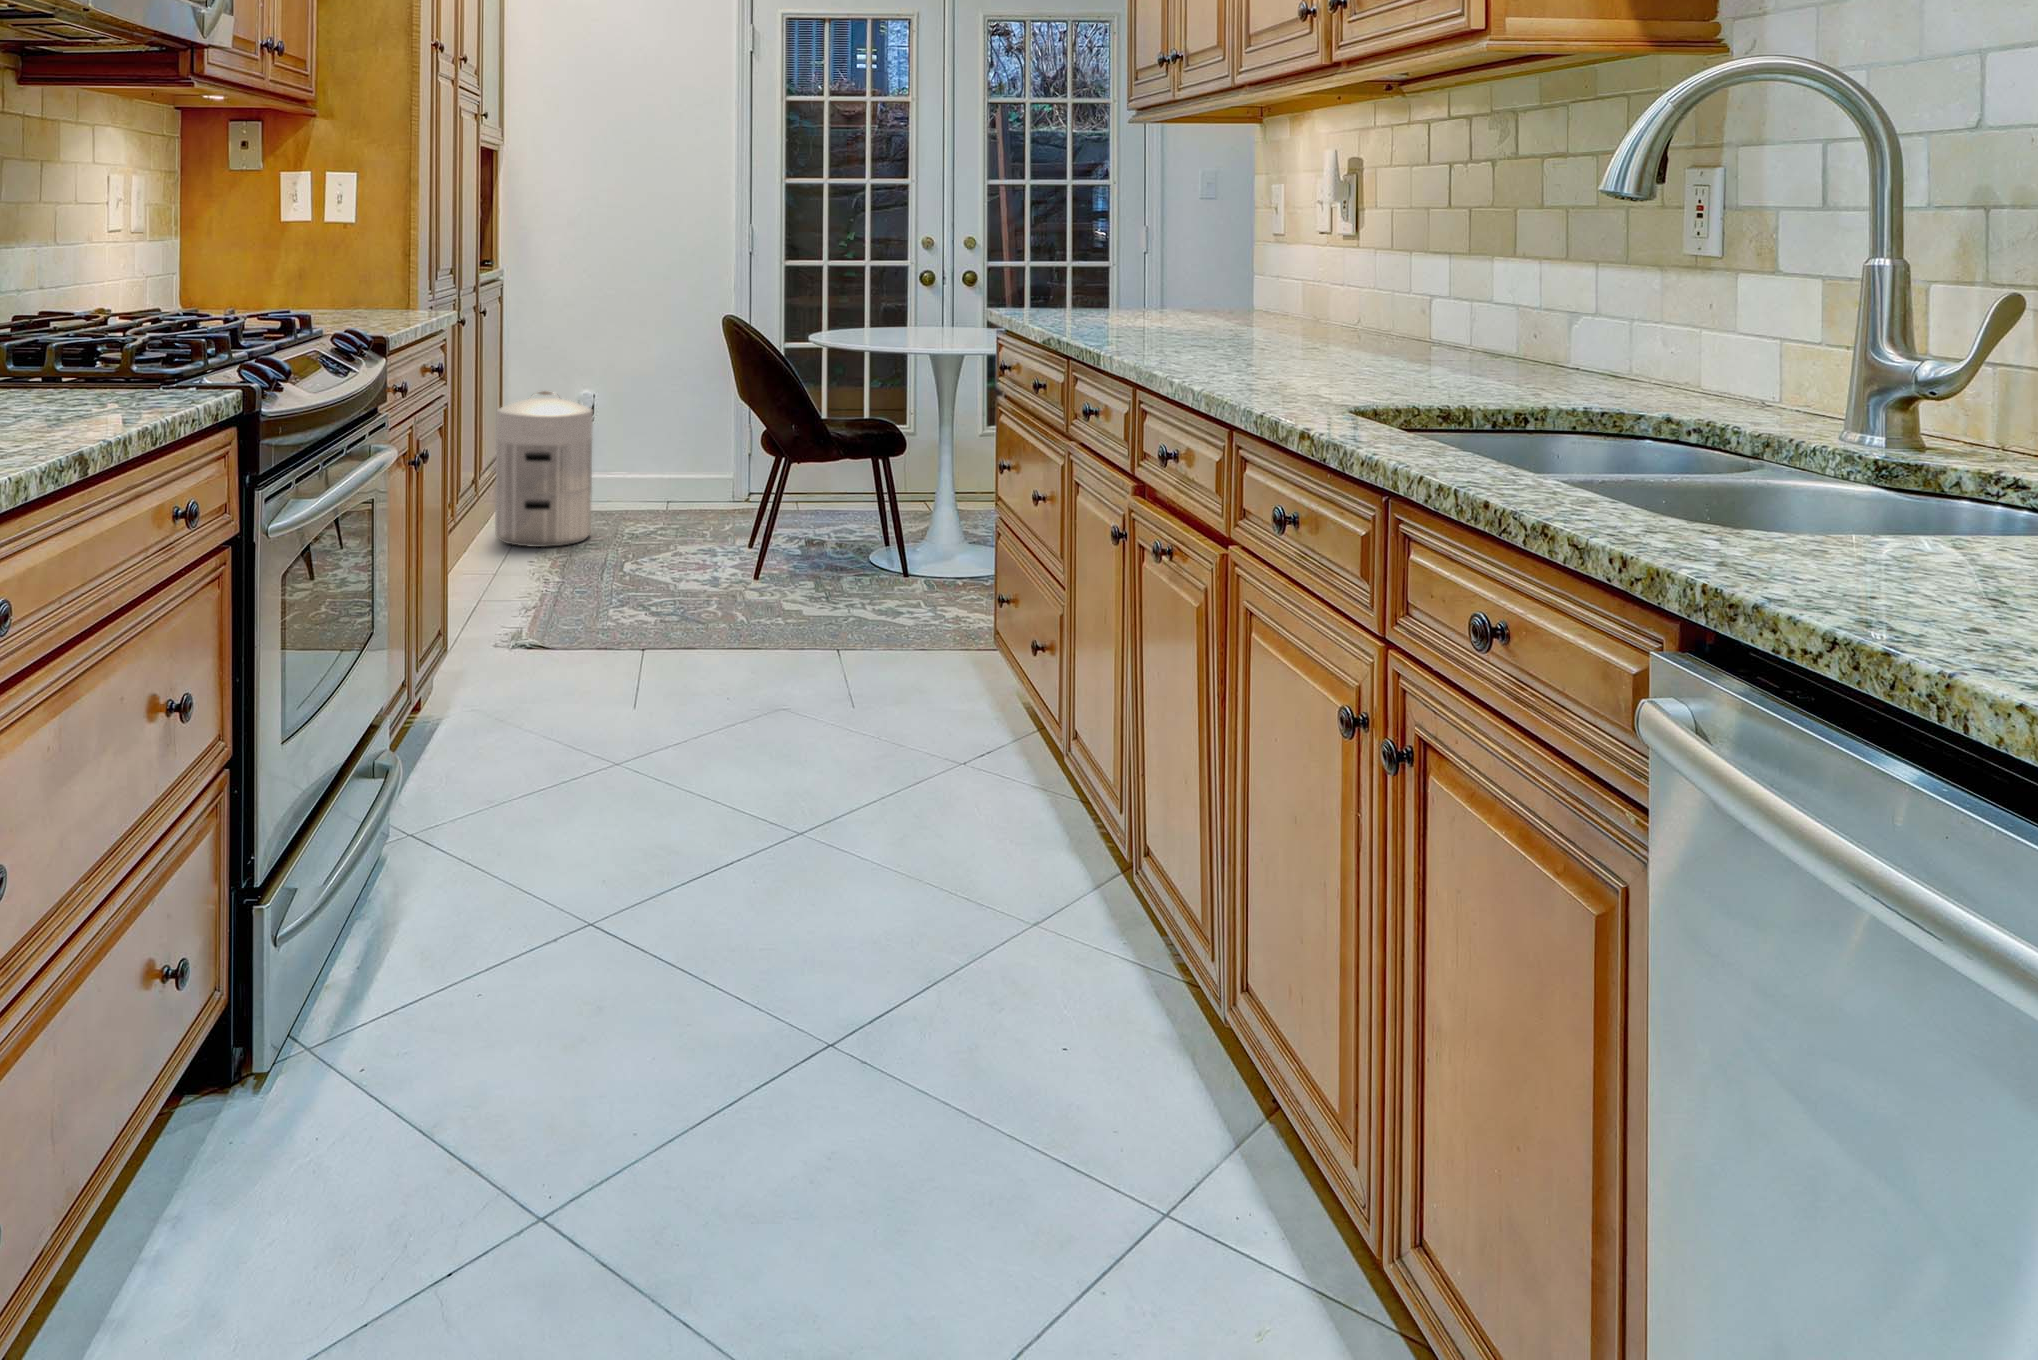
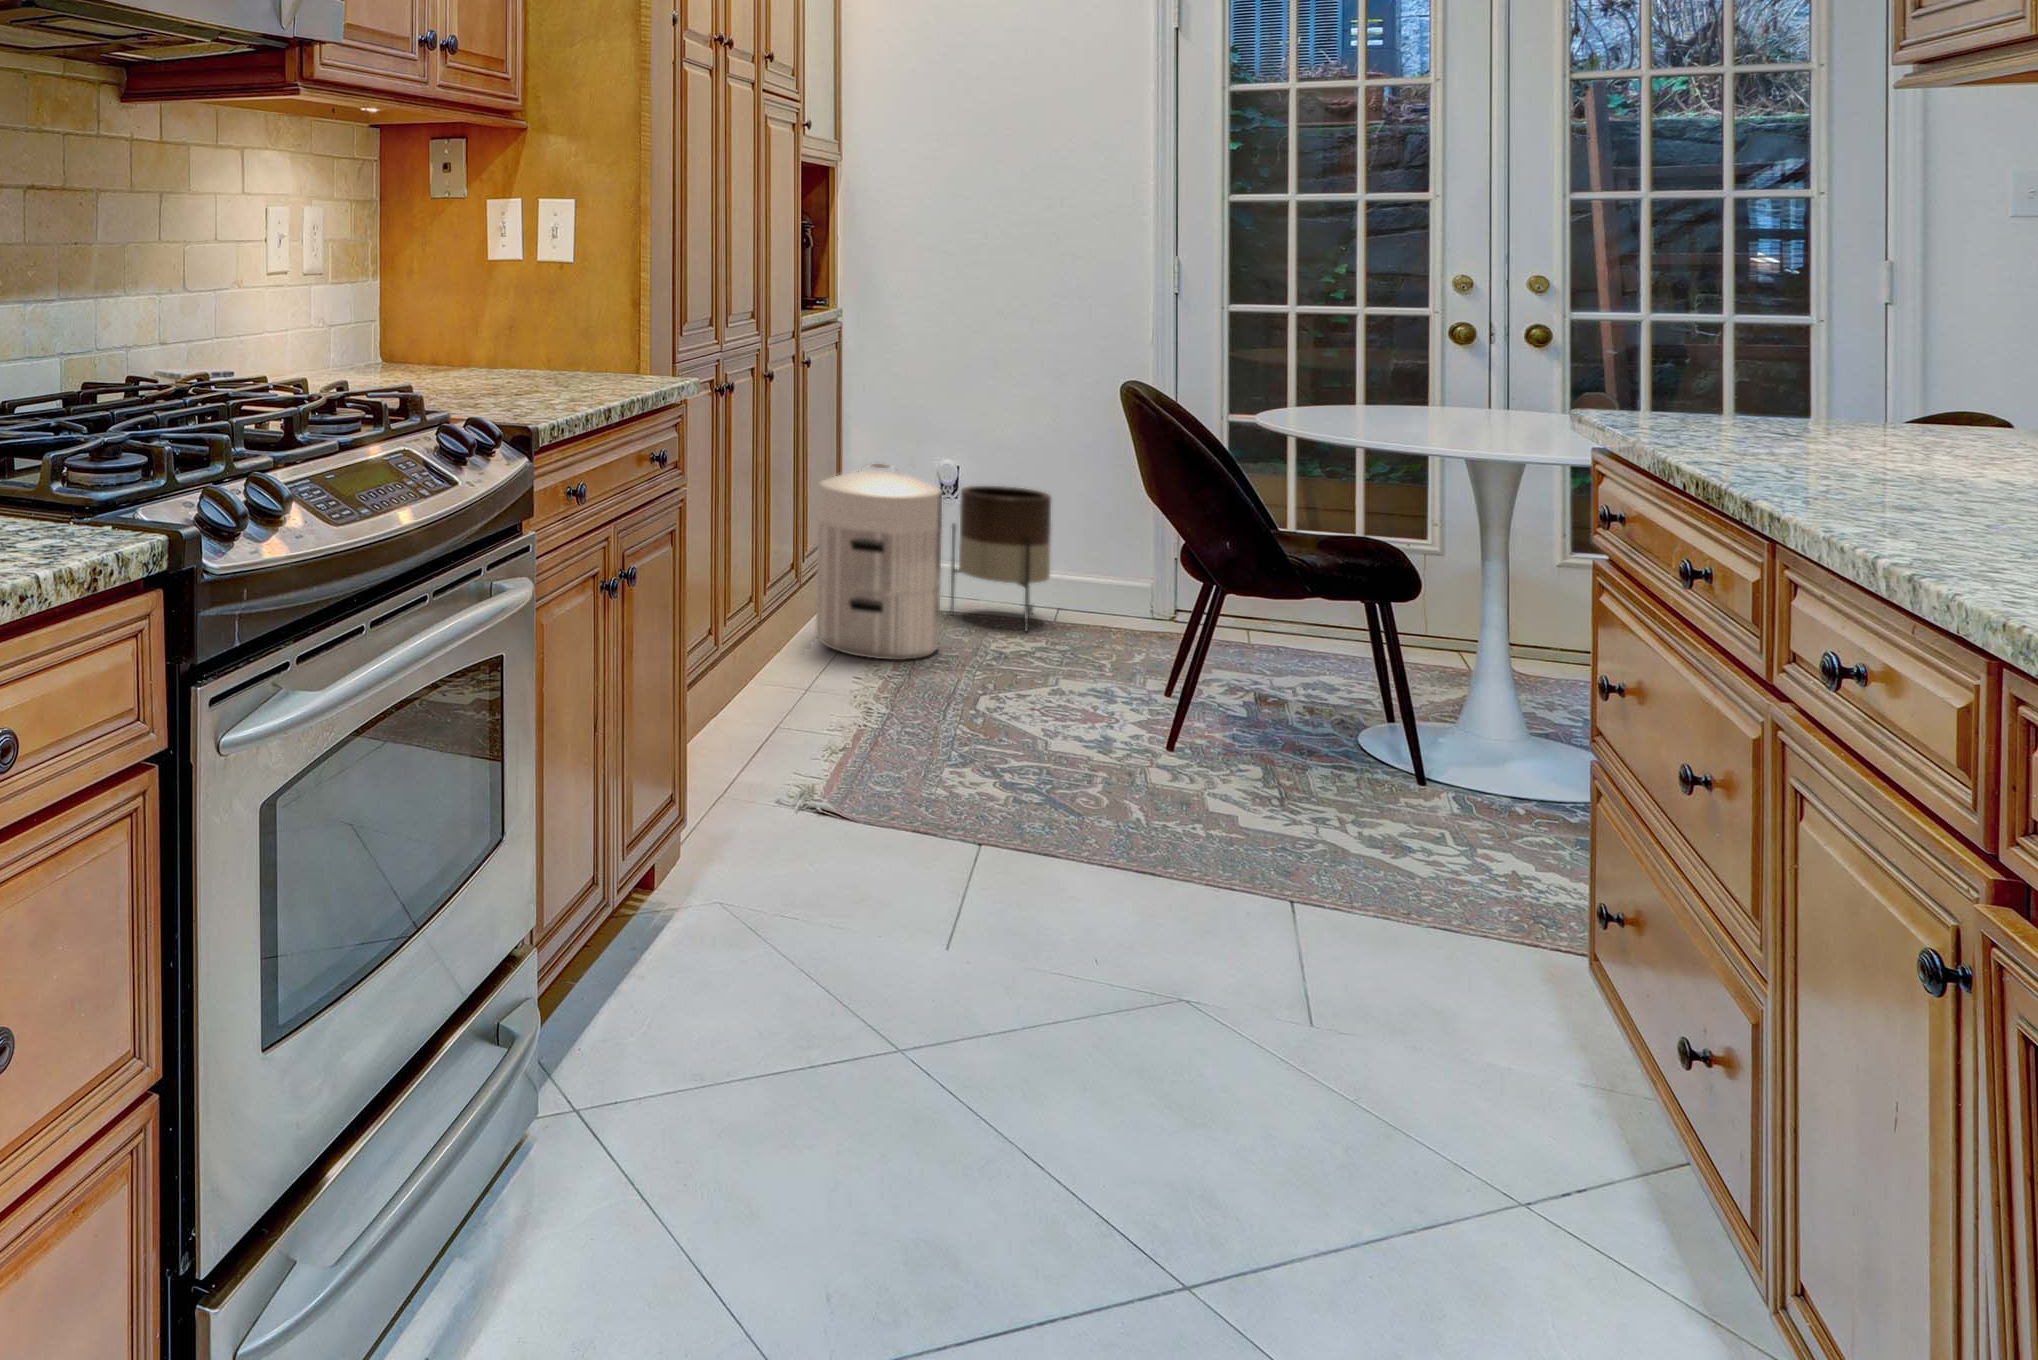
planter: none [594,406,668,517] -> present [951,486,1052,631]

